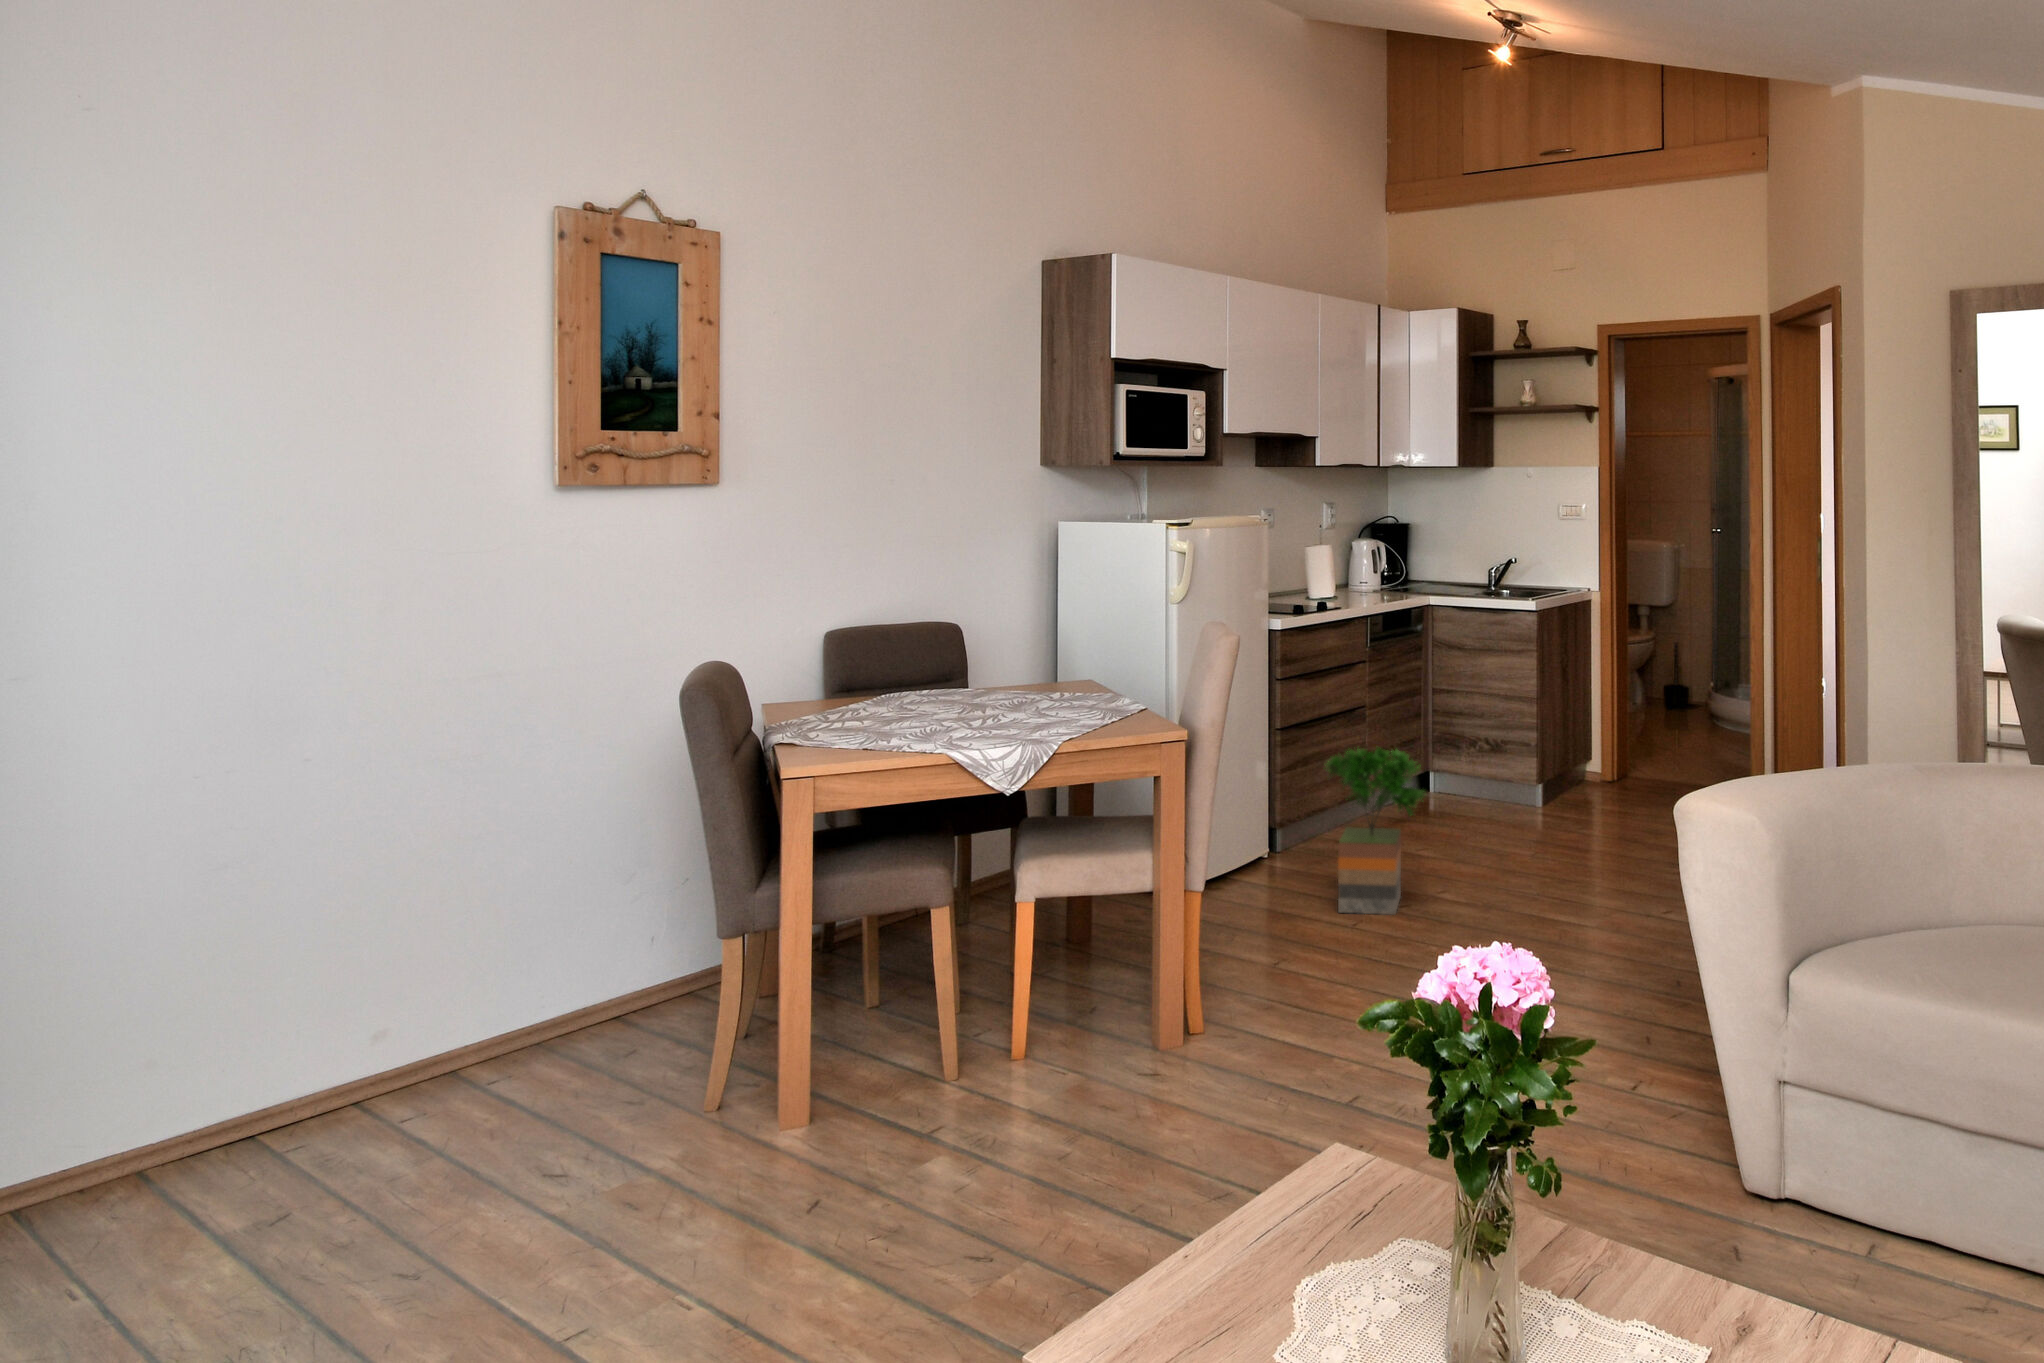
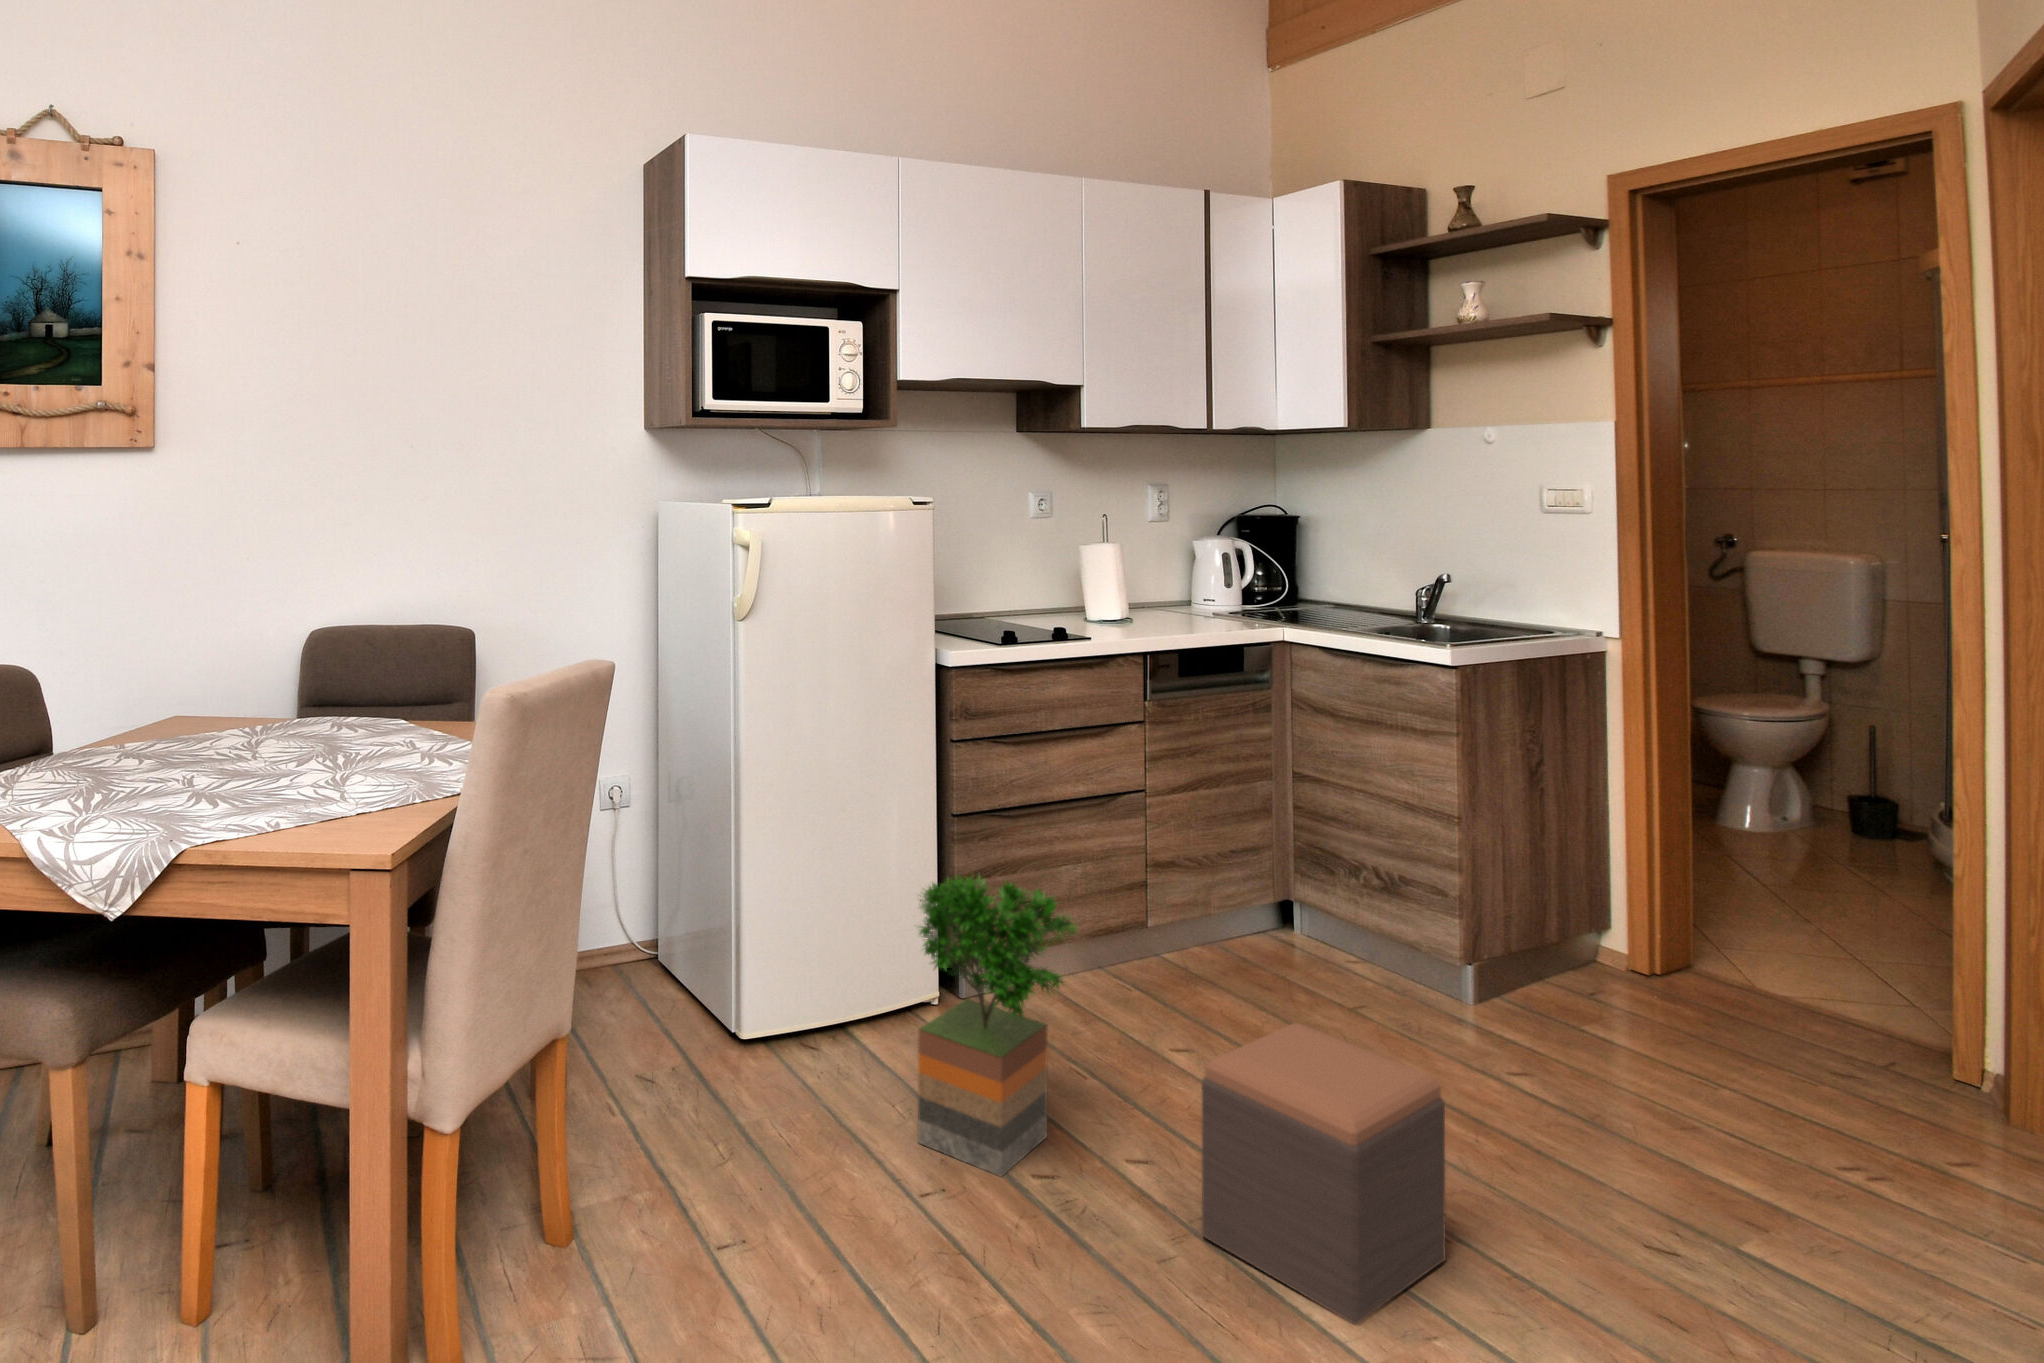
footstool: none [1510,796,1614,921] -> present [1202,1023,1446,1324]

